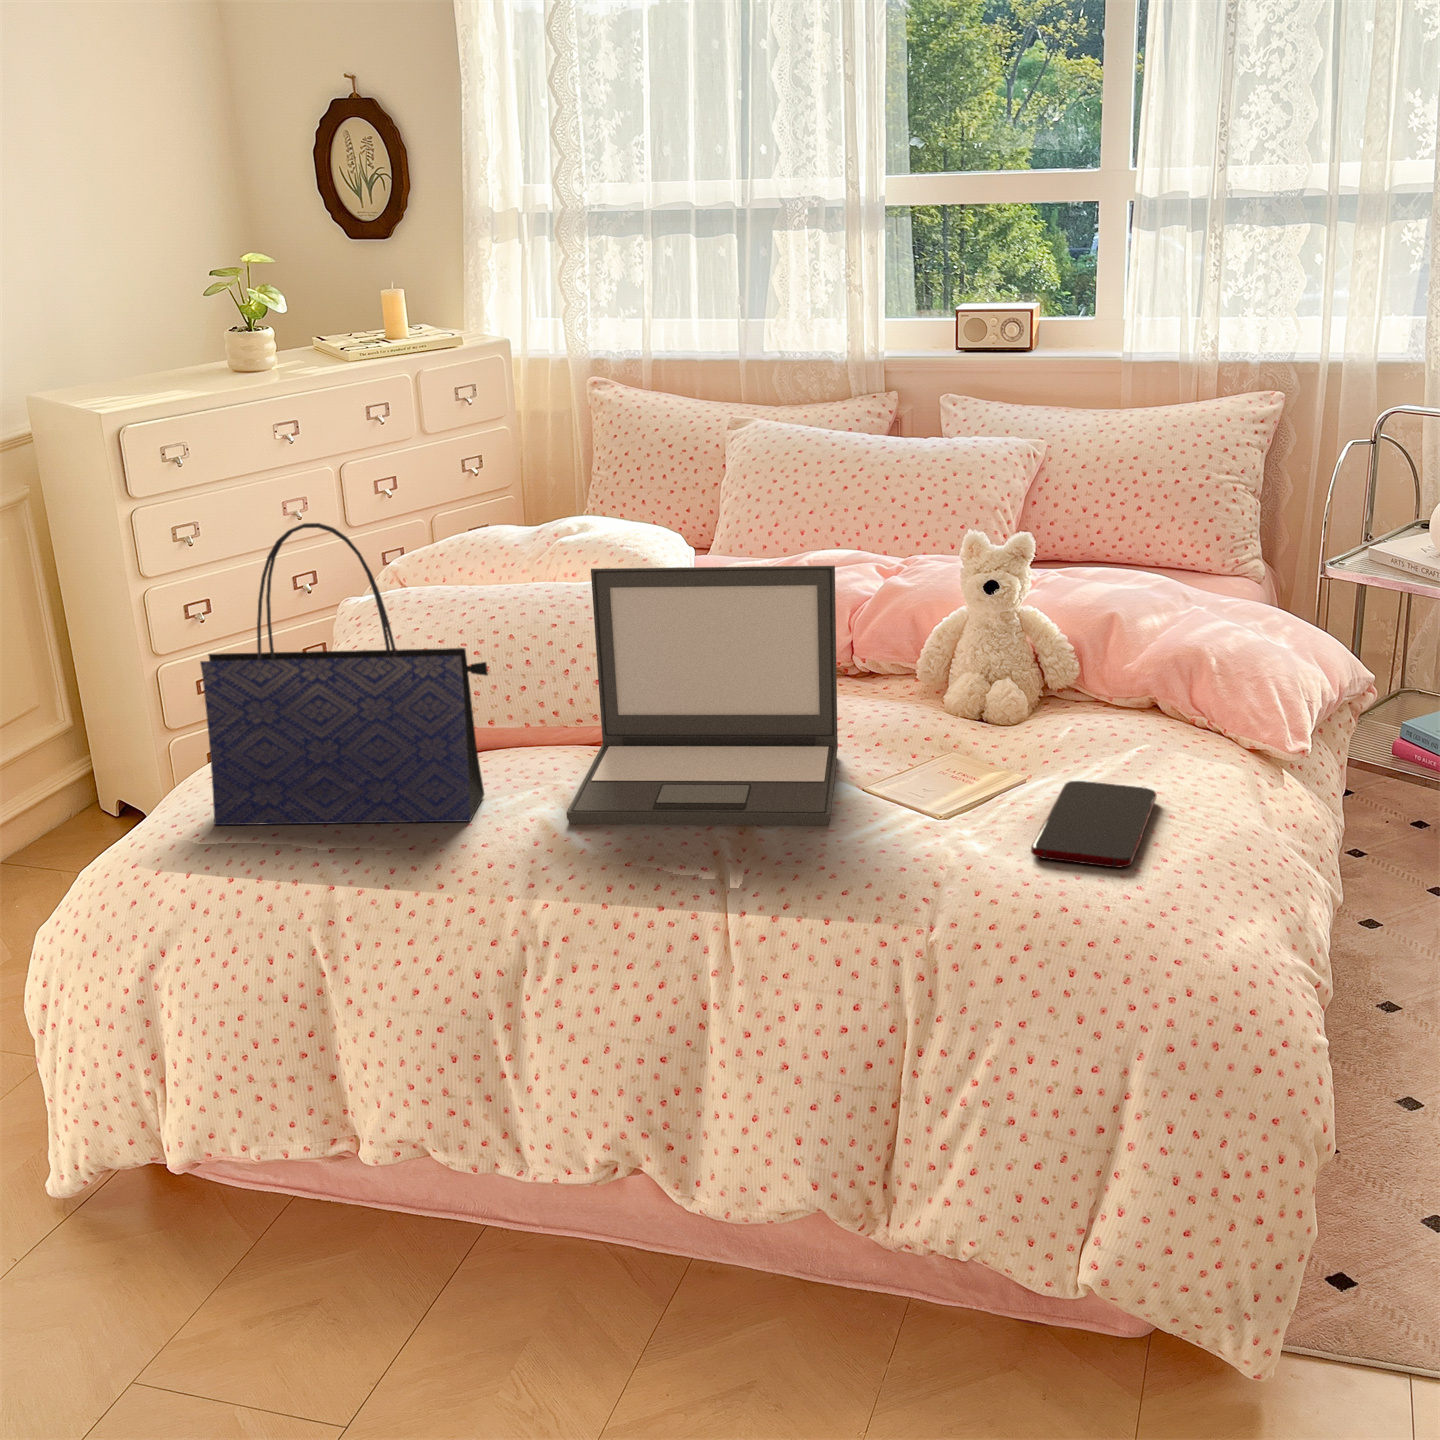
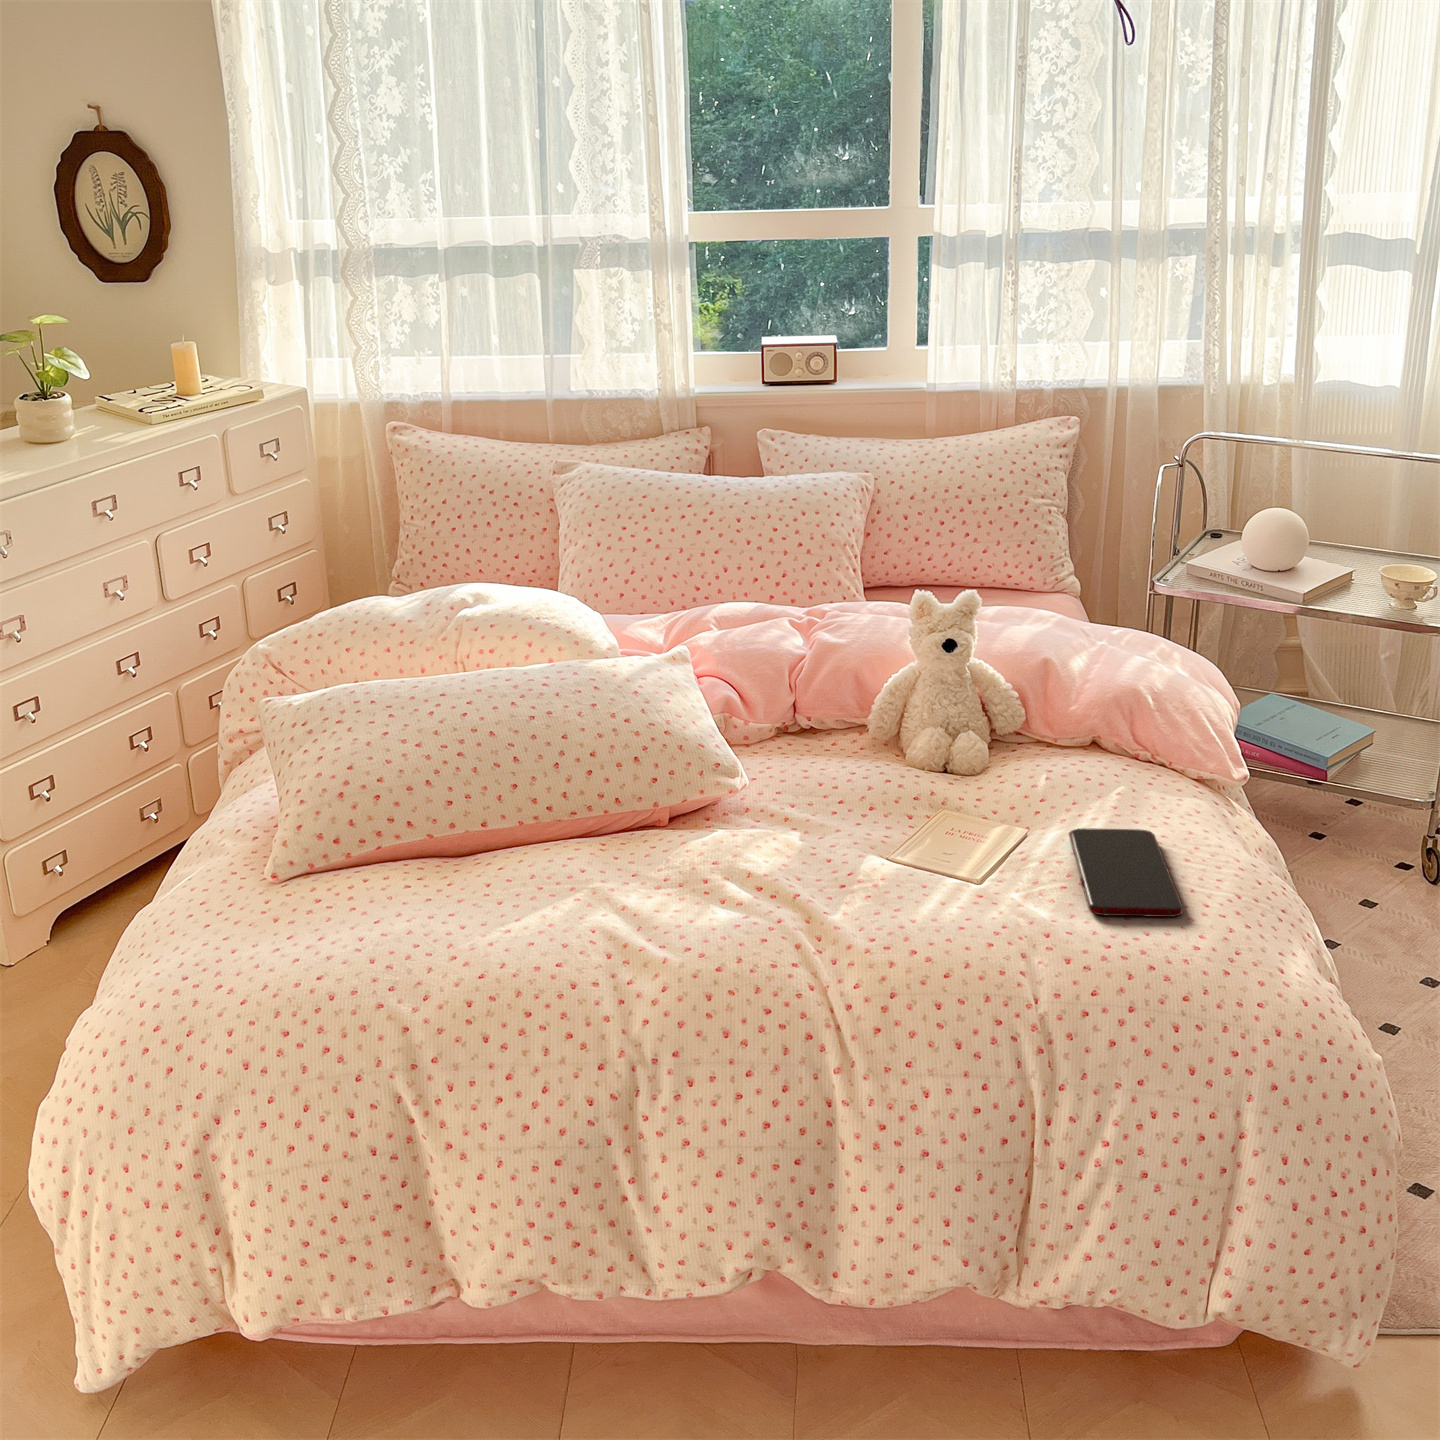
tote bag: present [200,523,488,825] -> none [220,651,533,981]
laptop: present [567,565,838,825] -> none [594,643,884,931]

